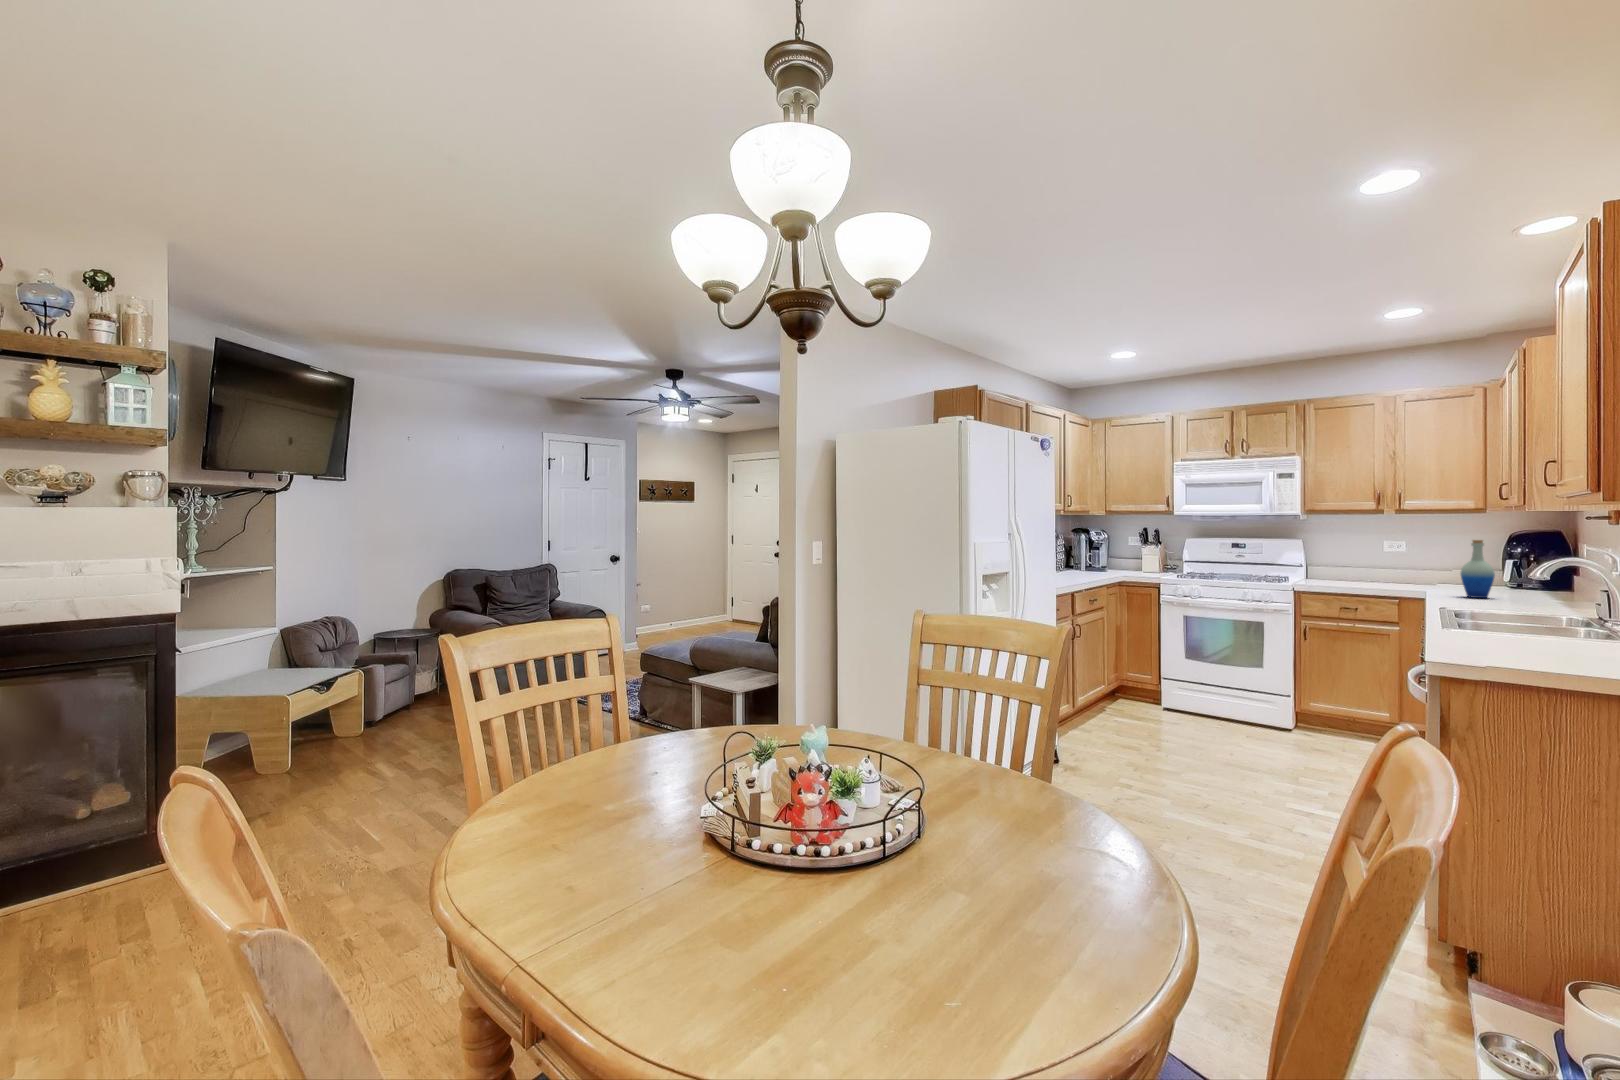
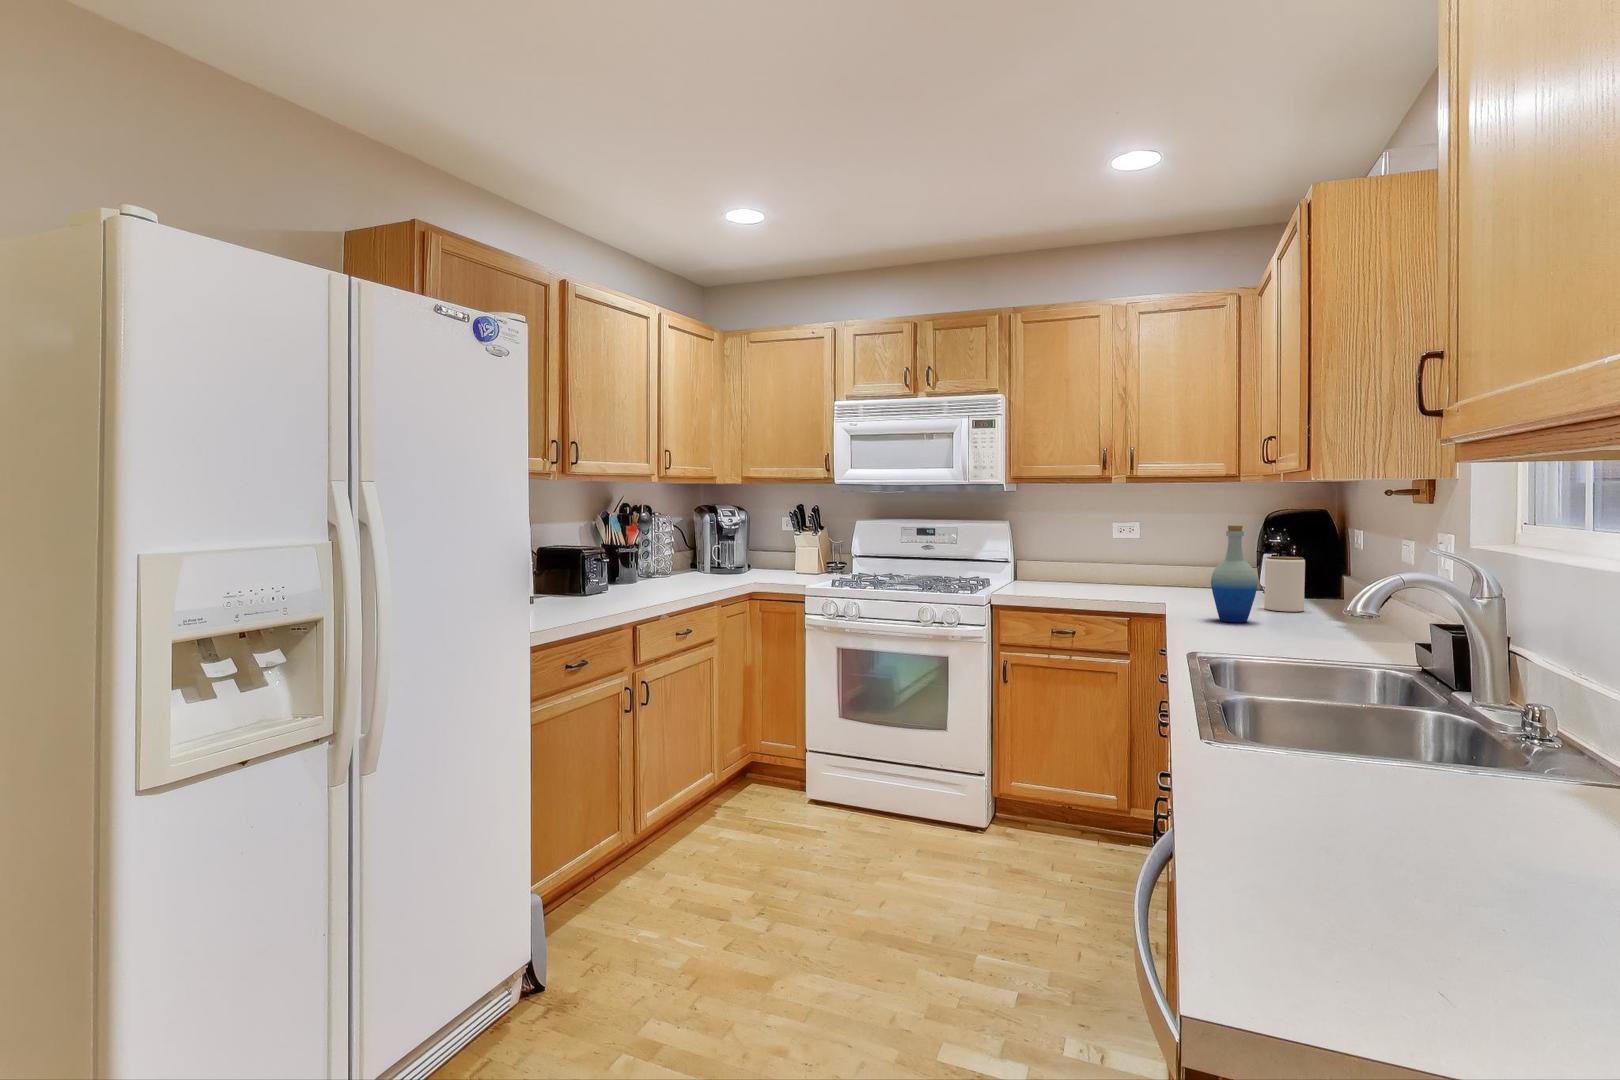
jar: none [1505,560,1537,595] -> present [1264,556,1305,612]

